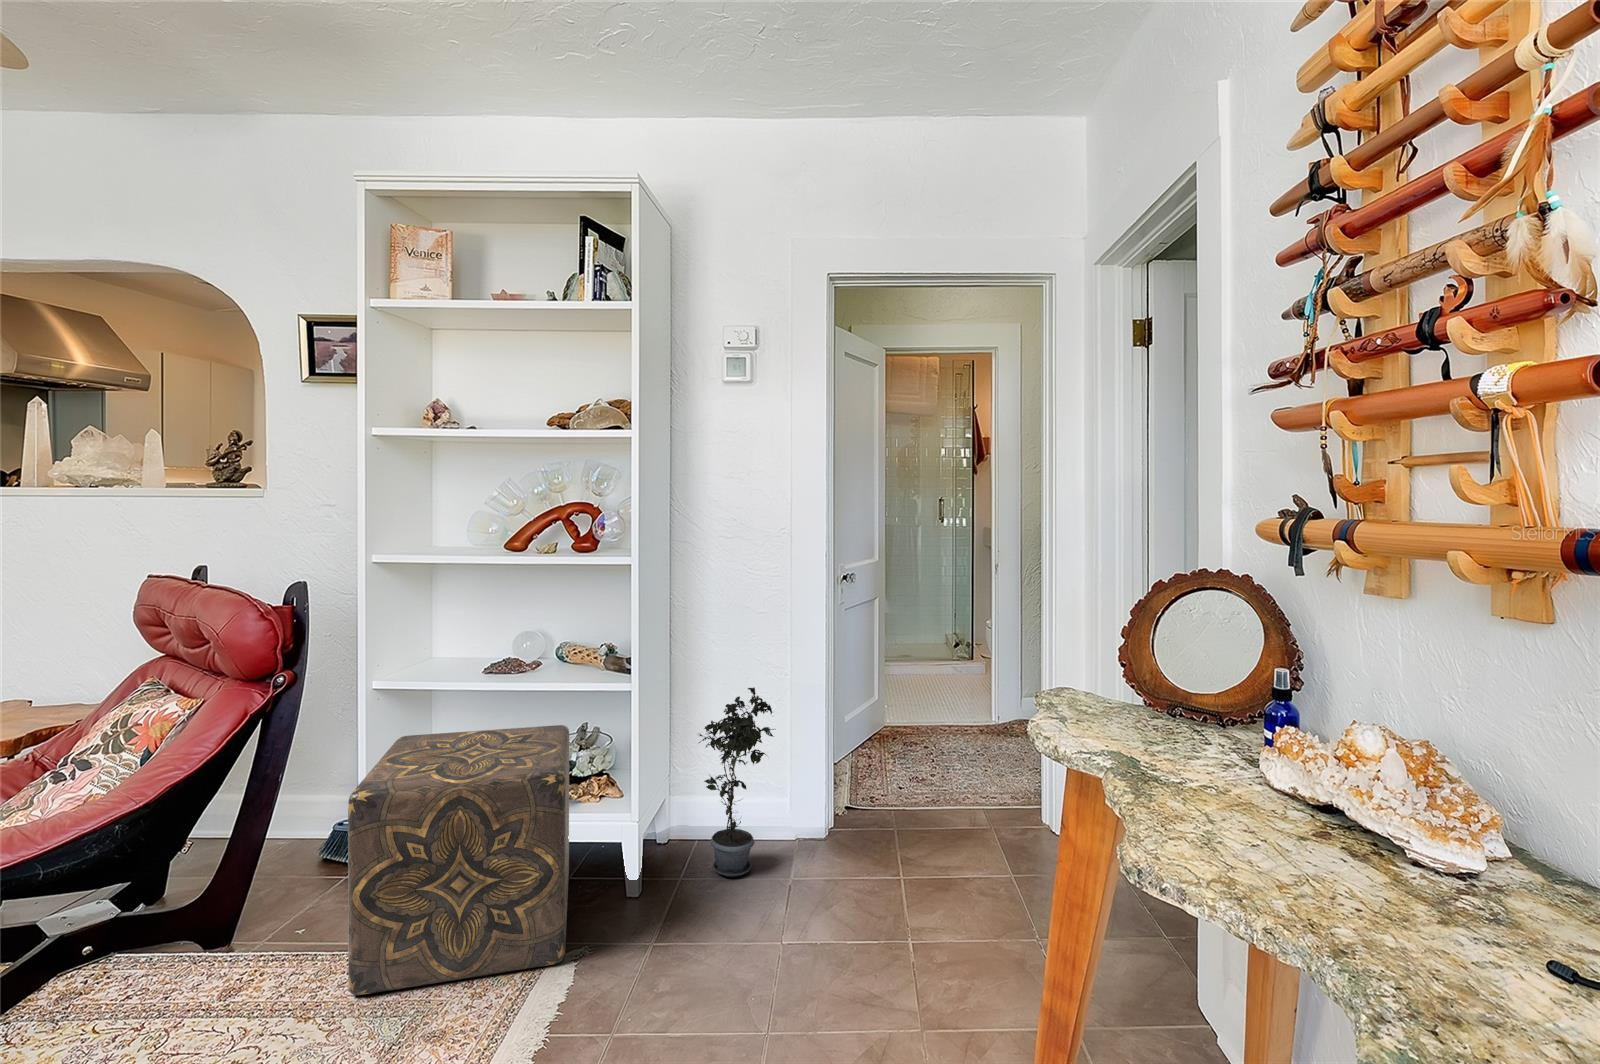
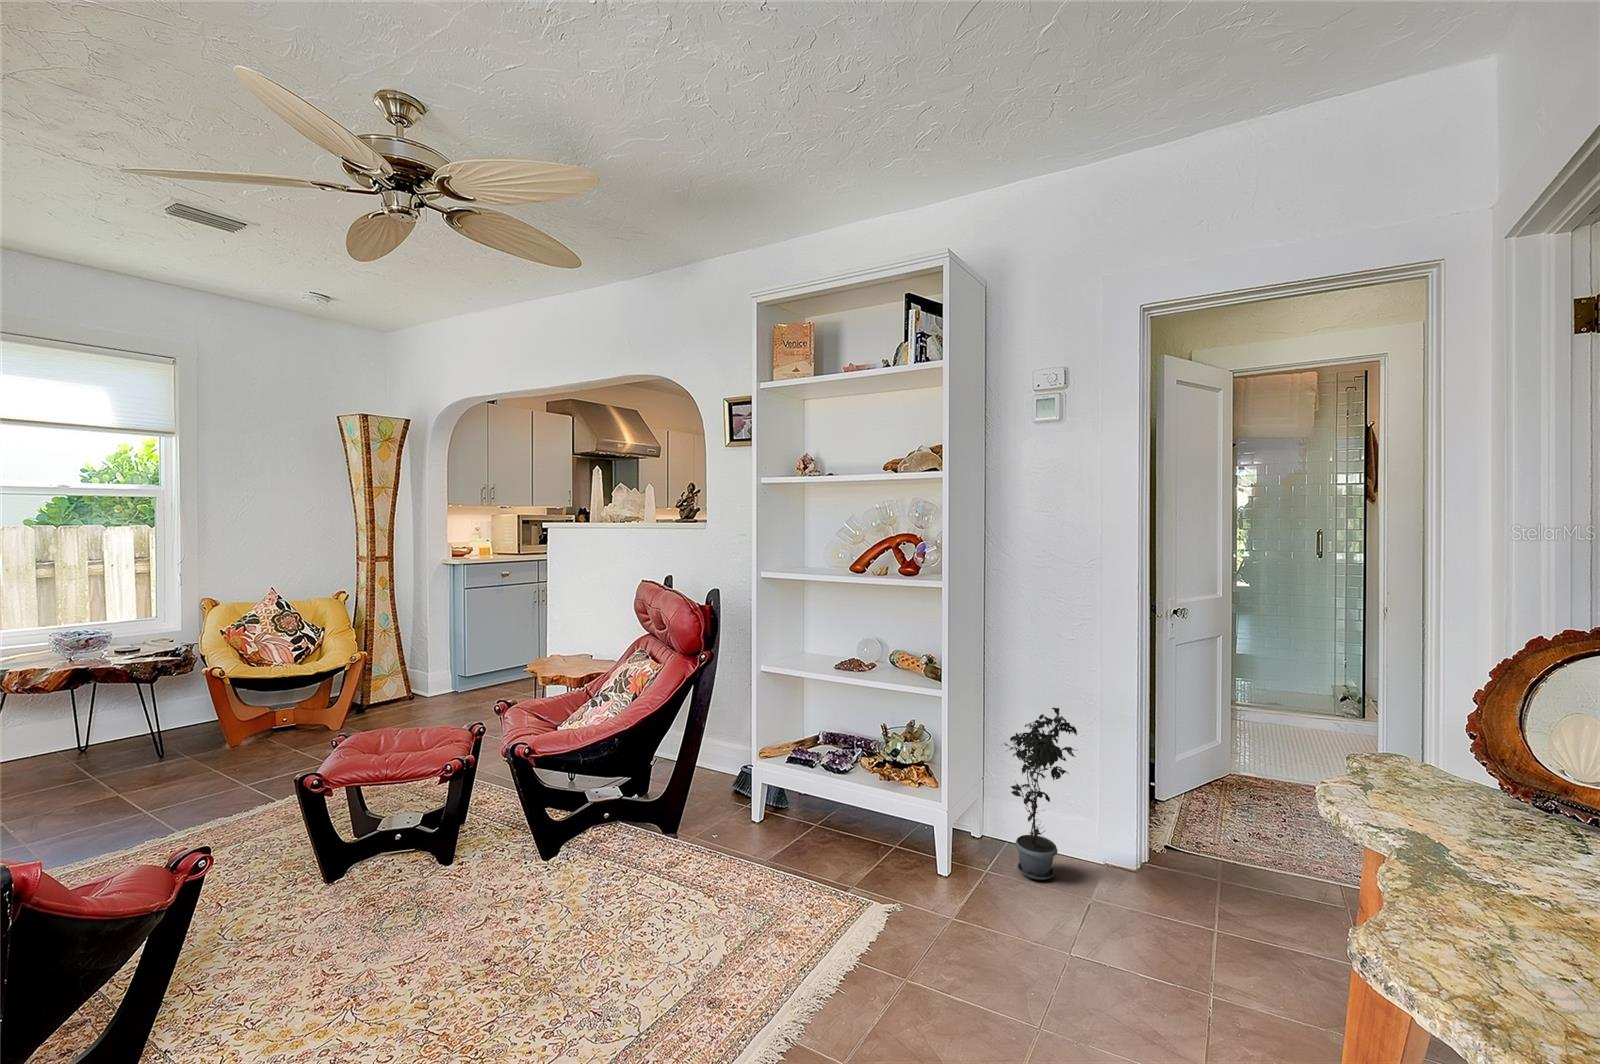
ottoman: present [348,725,569,995] -> none [734,709,896,907]

